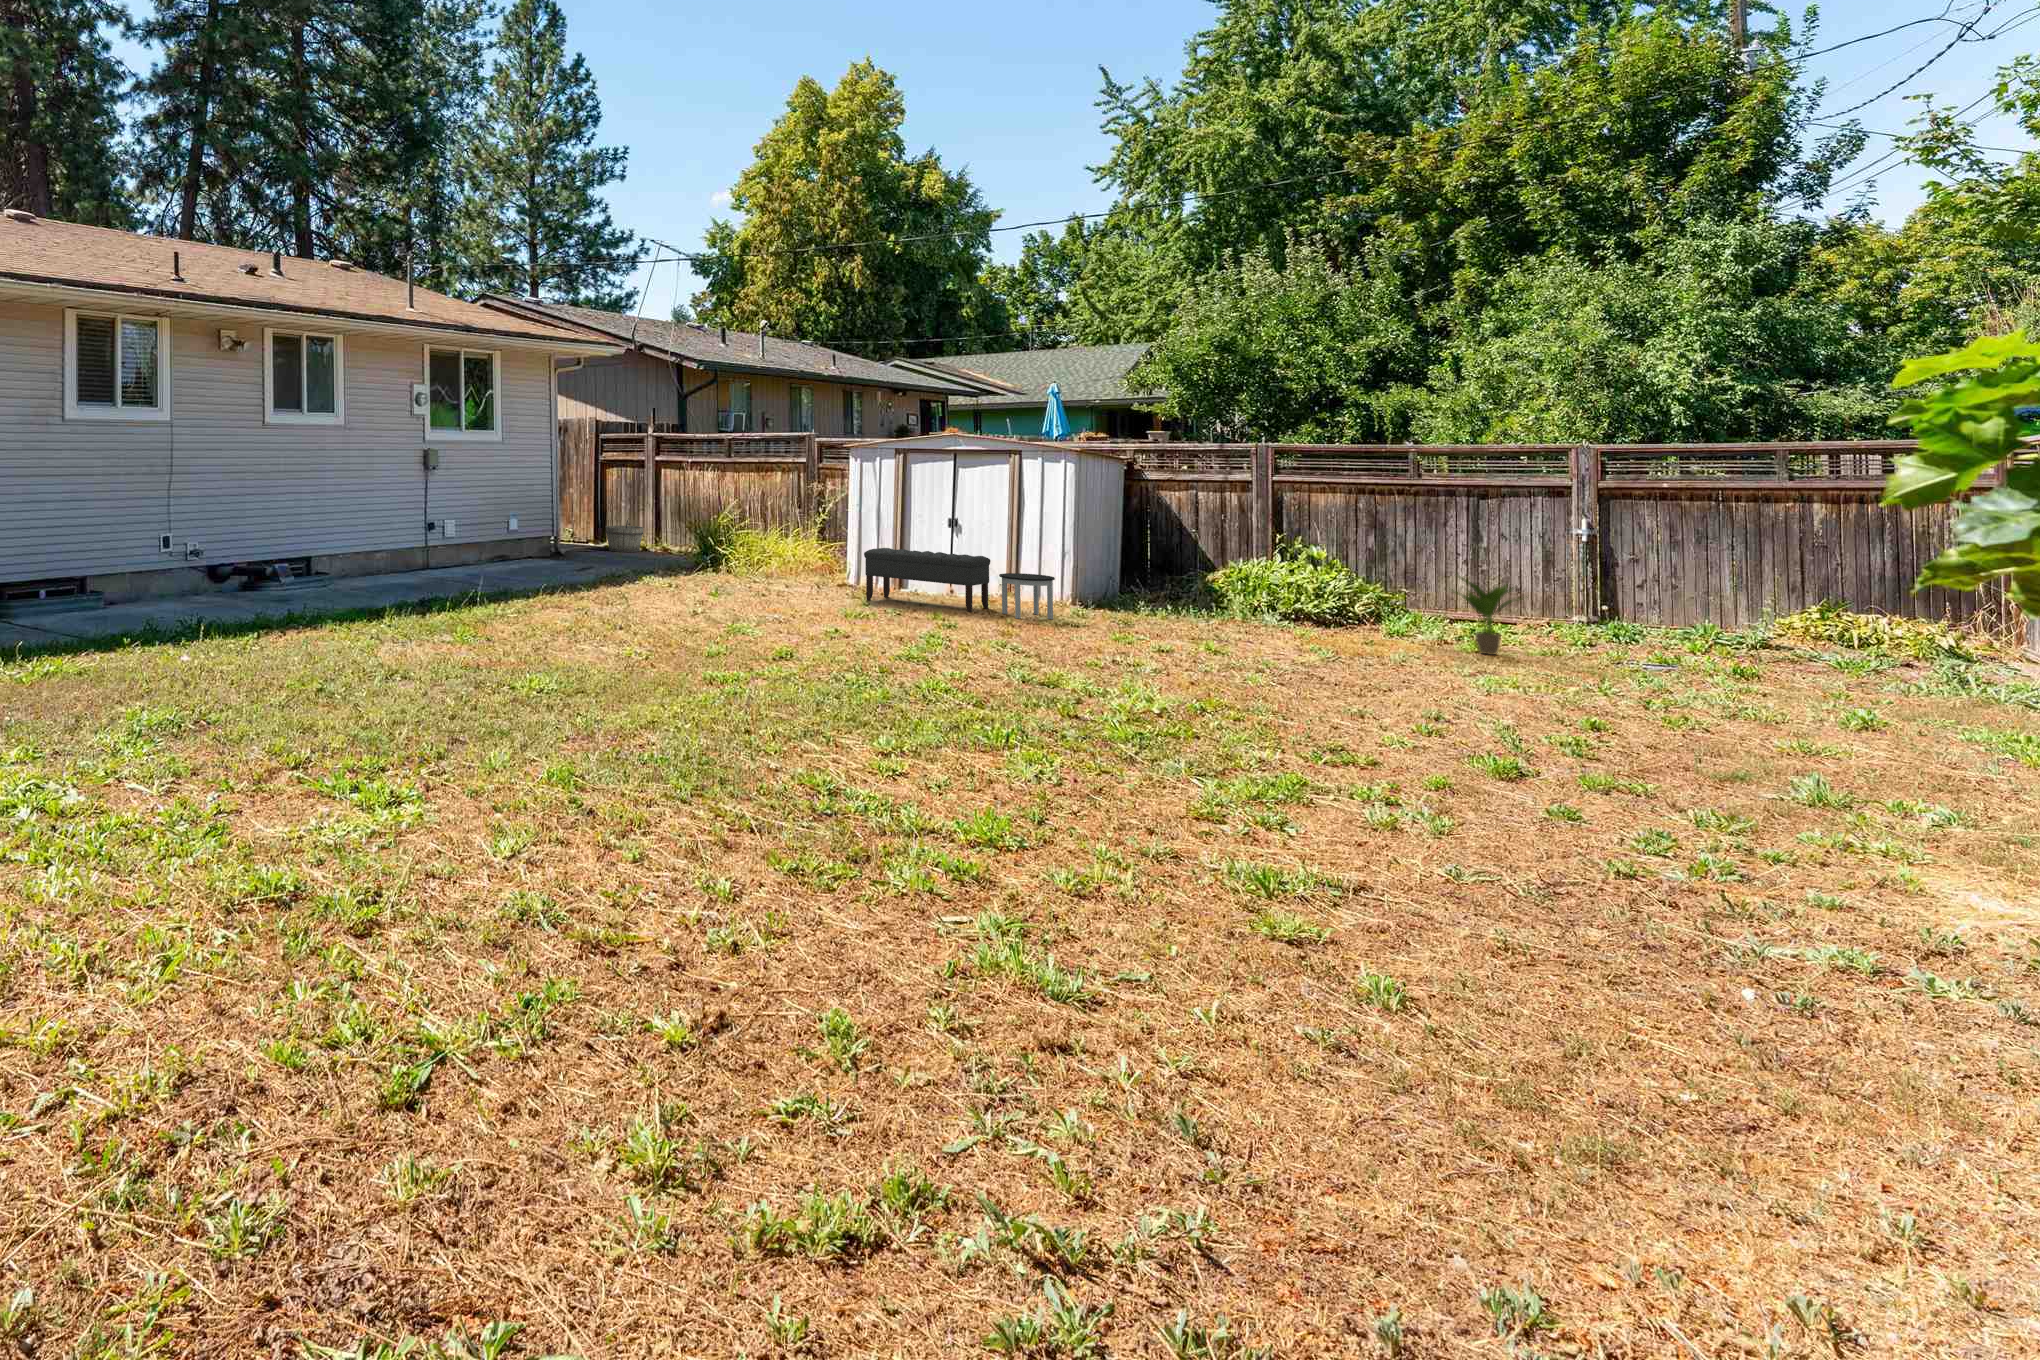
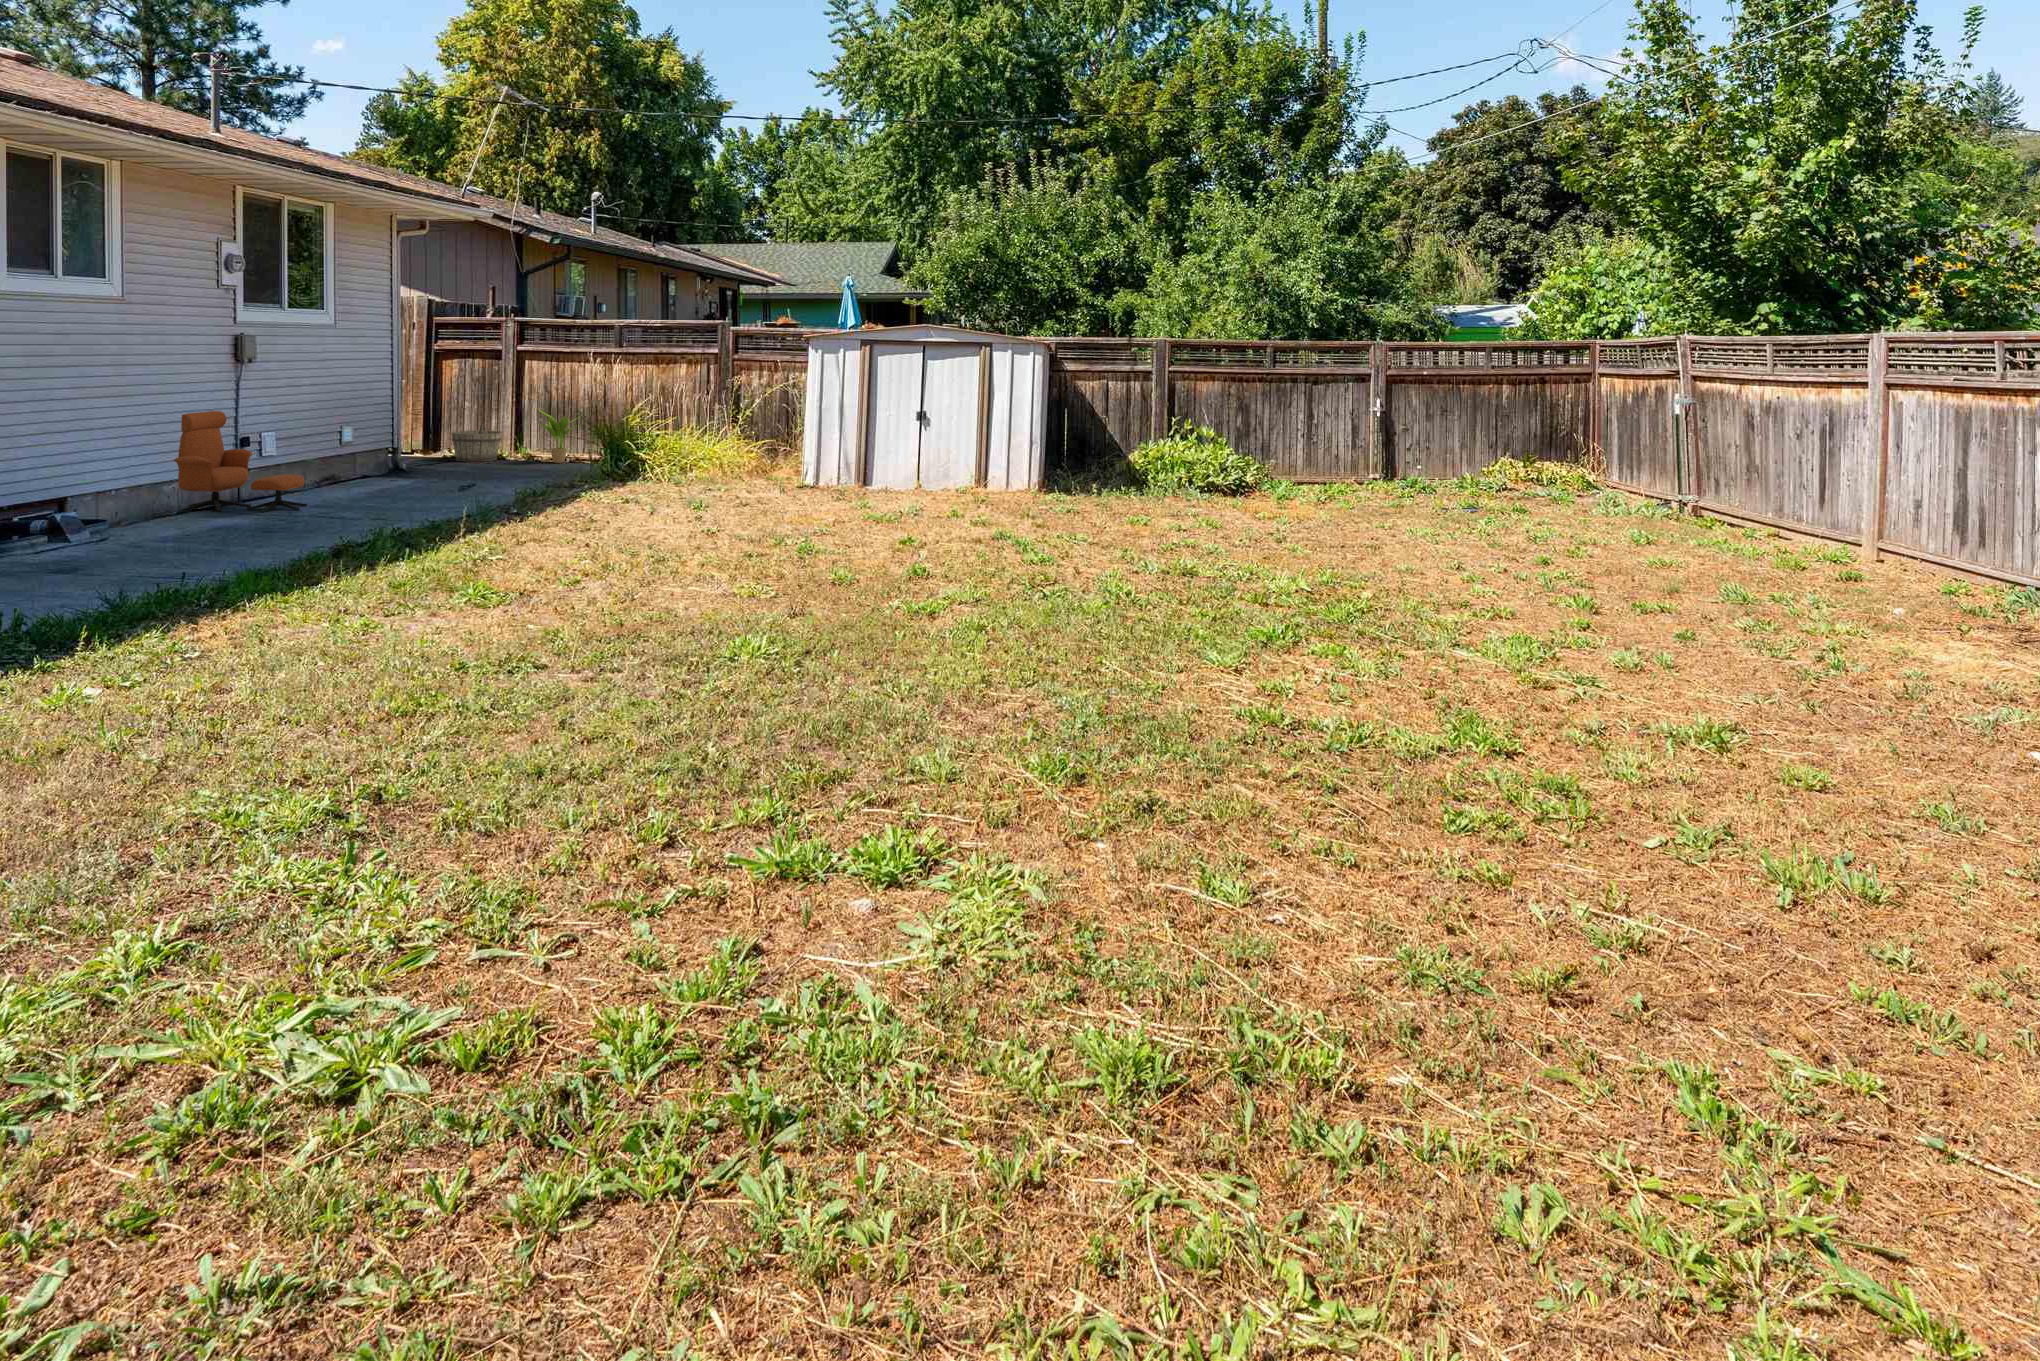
lounge chair: none [379,497,456,573] -> present [174,411,307,512]
bench: present [864,548,990,612] -> none [844,441,961,497]
round table: present [999,573,1055,619] -> none [978,457,1025,499]
potted plant: present [1452,576,1524,655] -> present [538,409,582,463]

